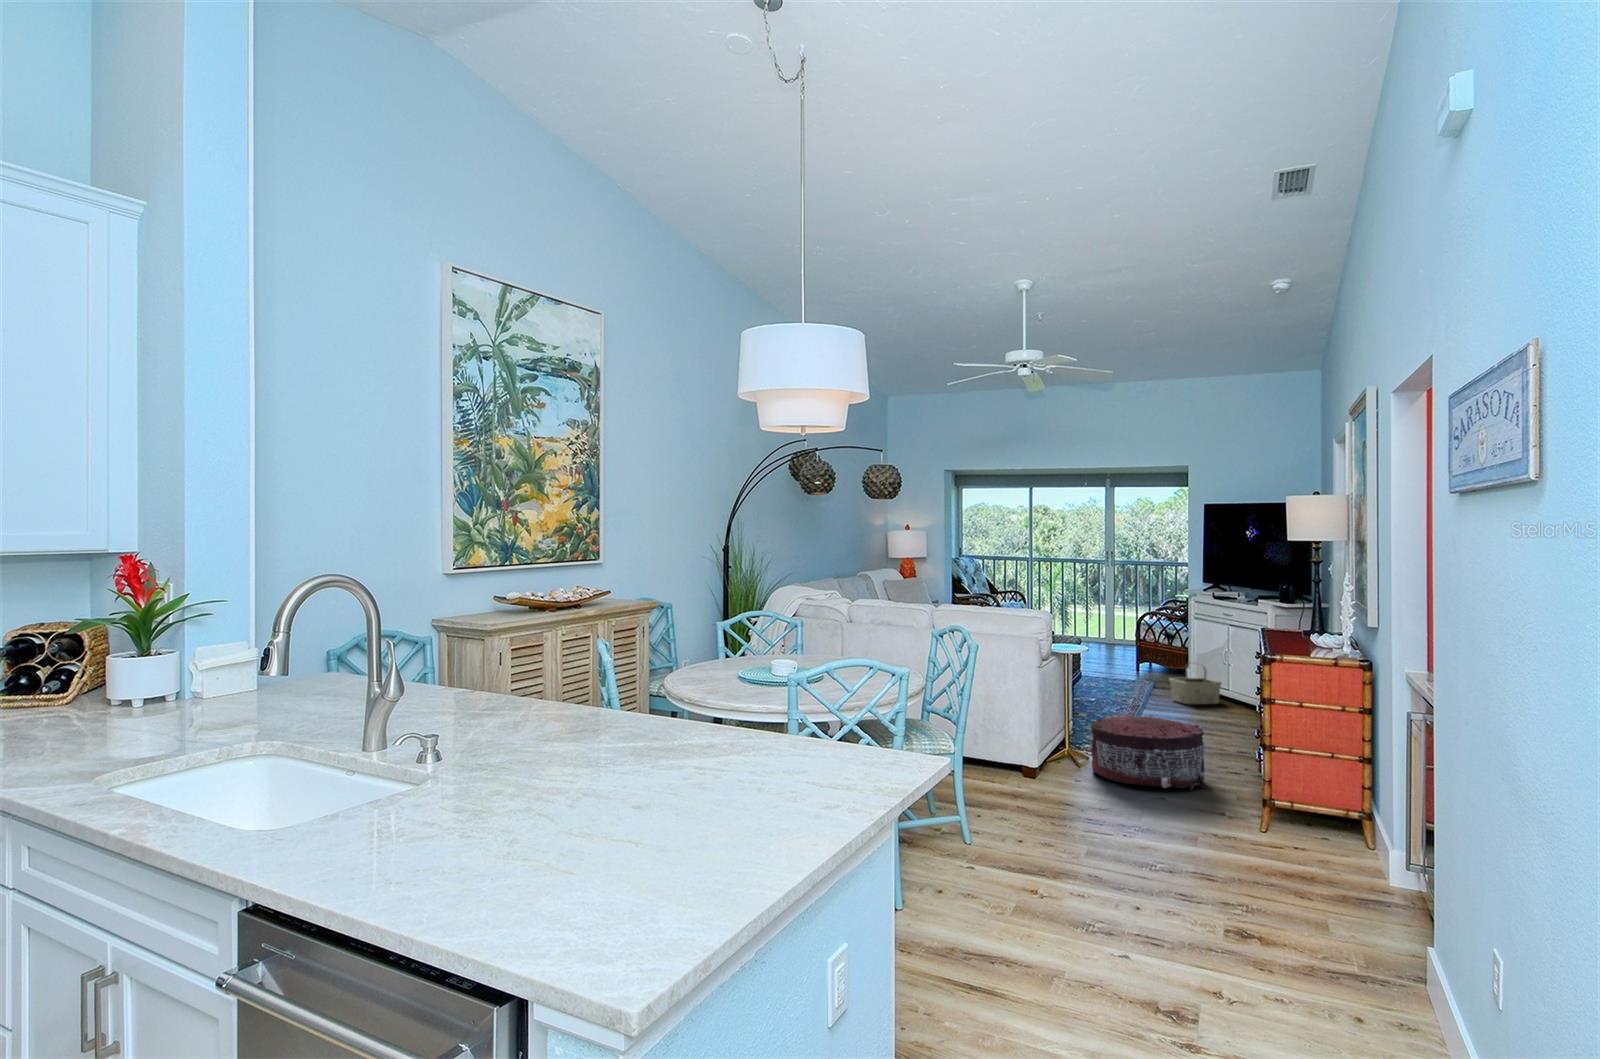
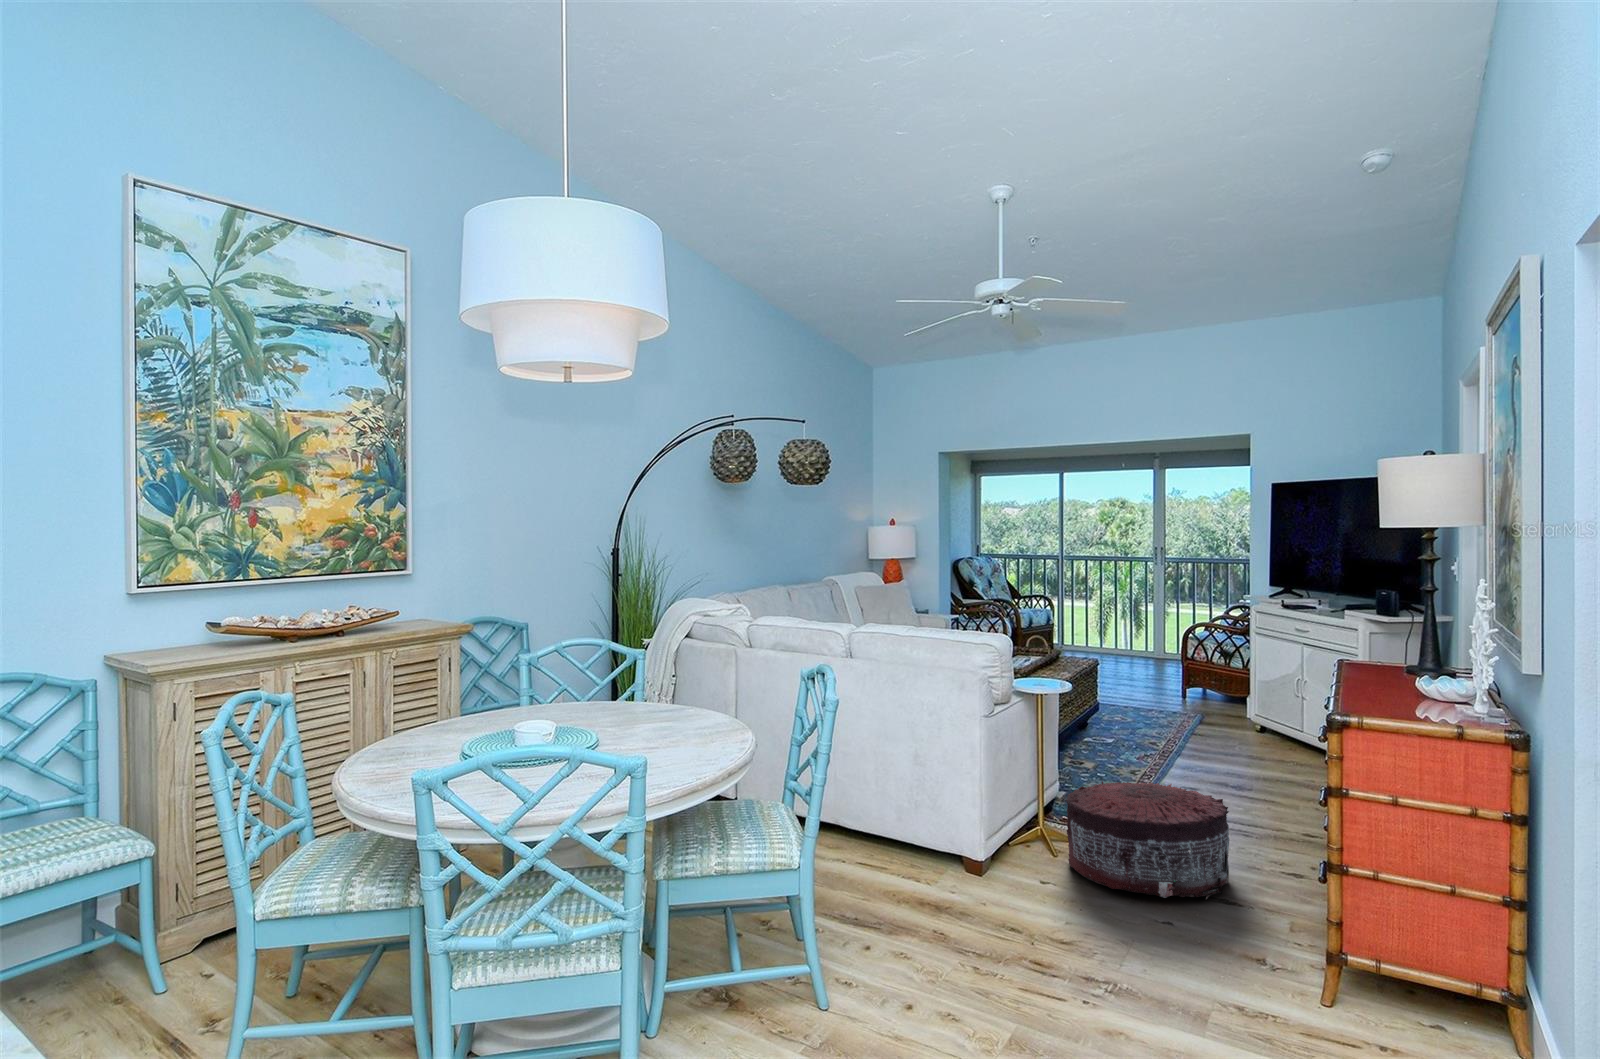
basket: present [1169,663,1222,704] -> none [1216,693,1289,750]

